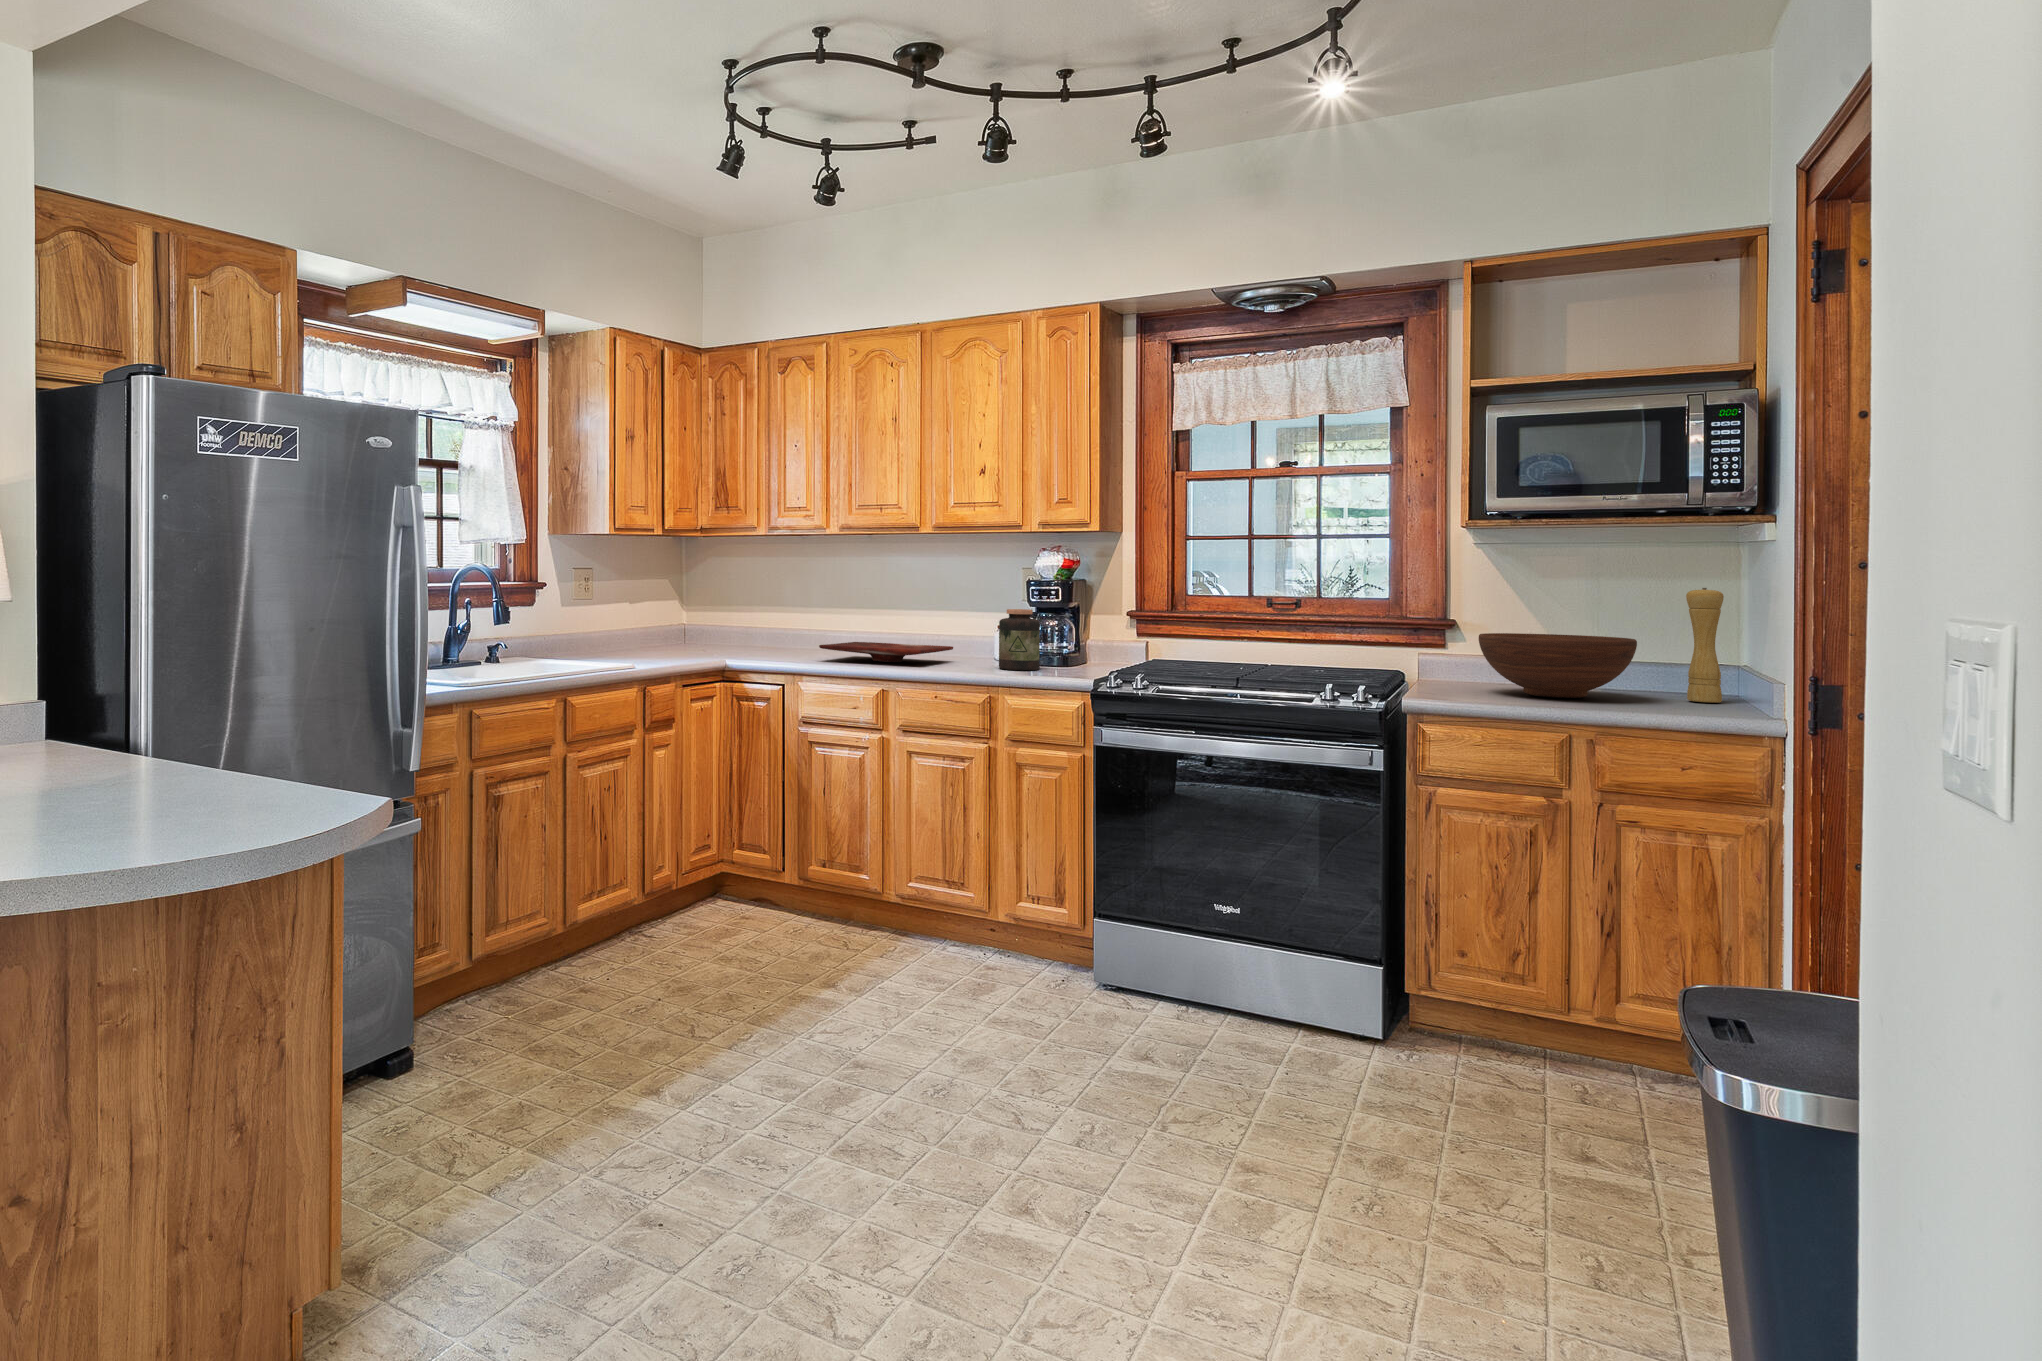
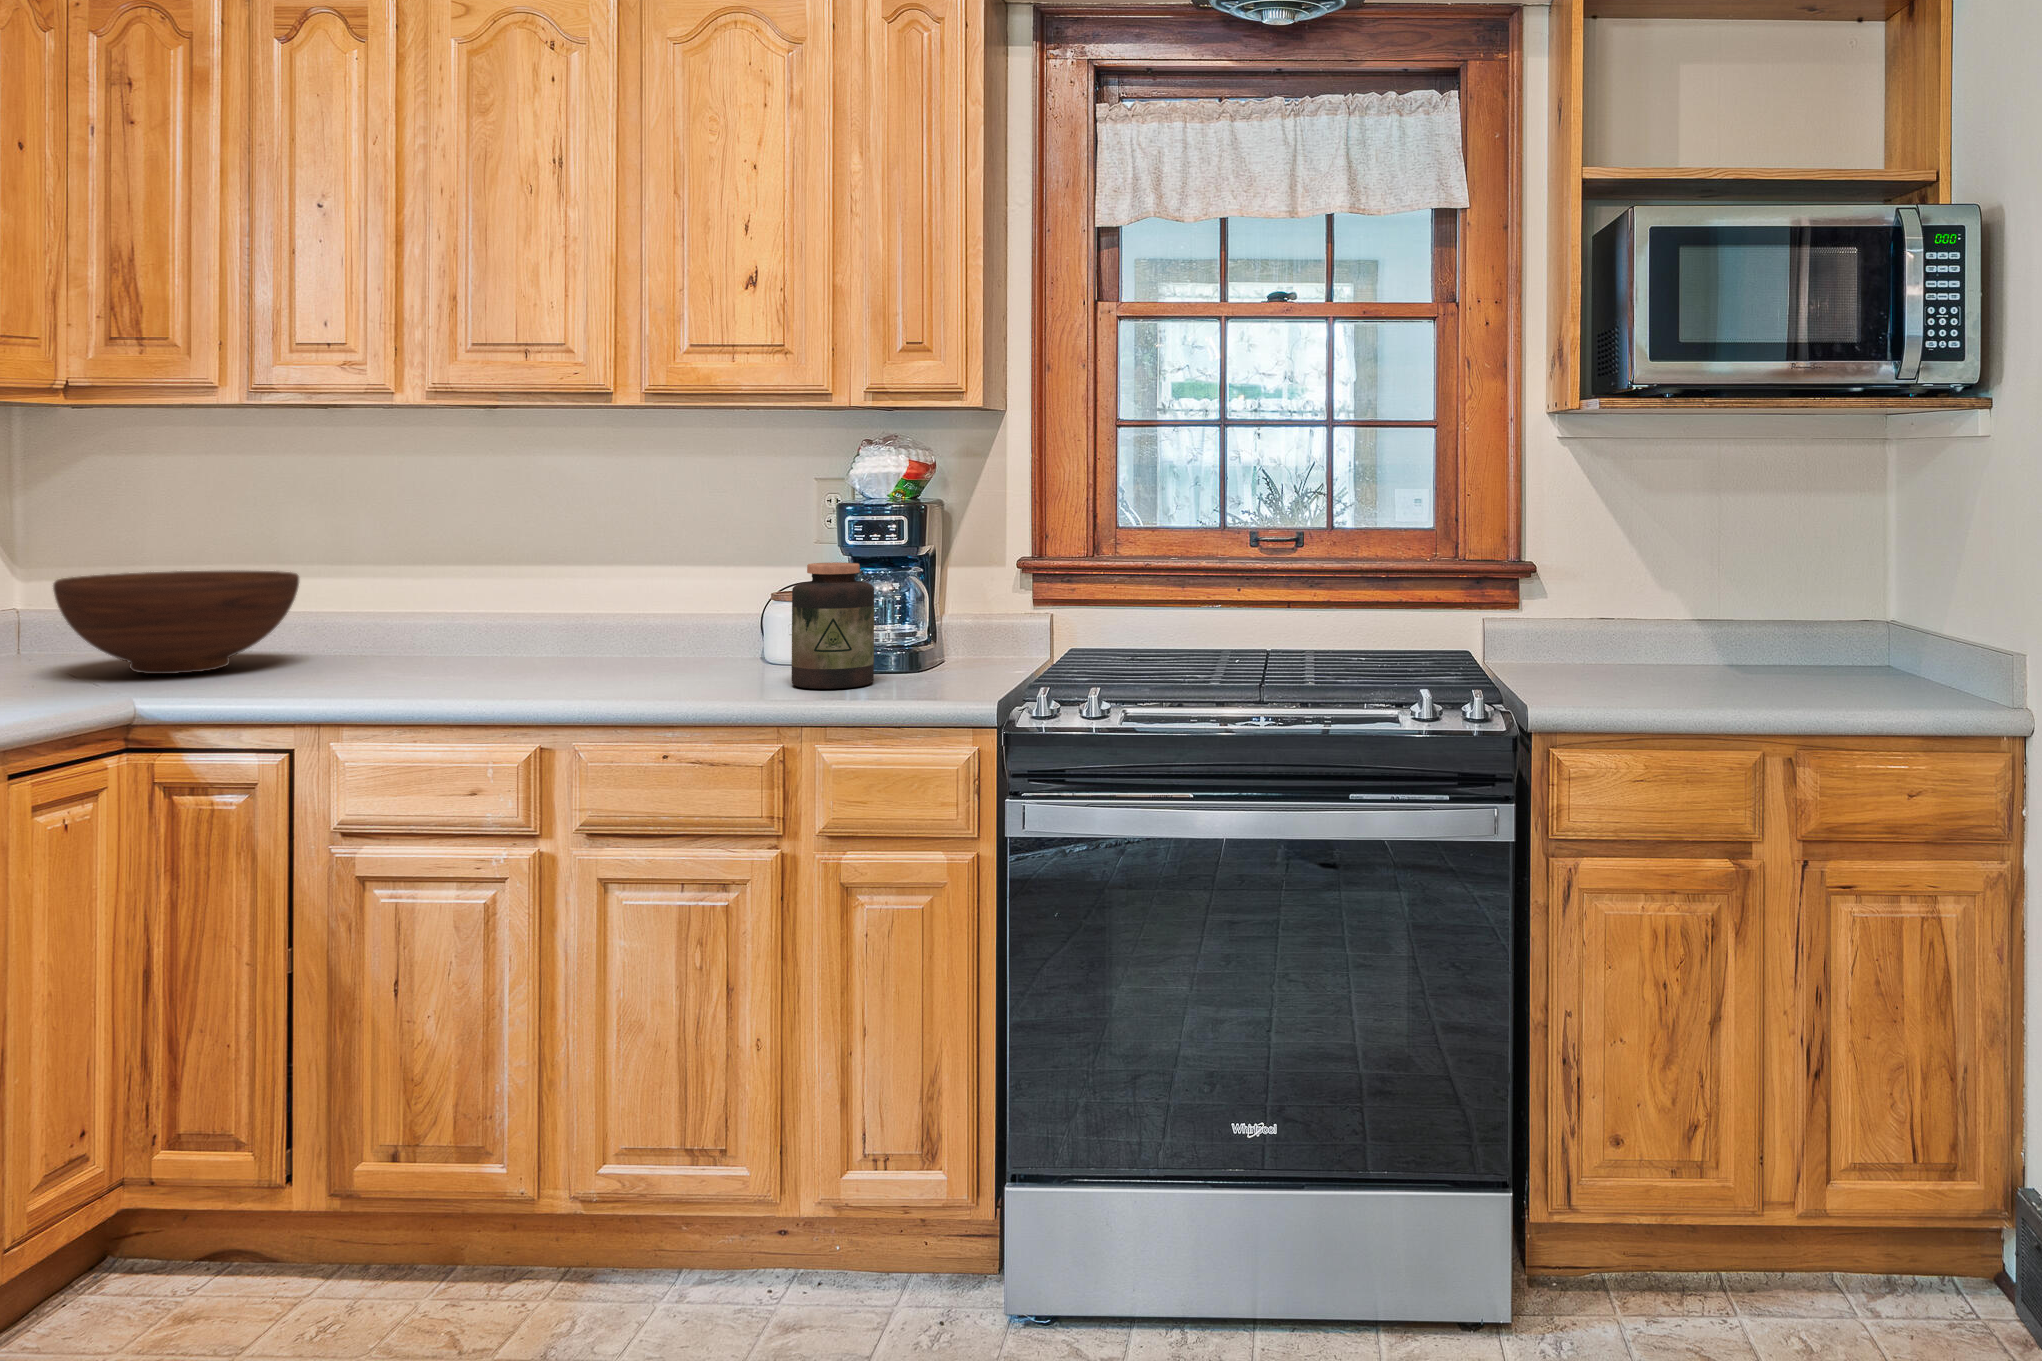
pepper mill: present [1686,588,1724,703] -> none [1848,505,1895,677]
fruit bowl: present [1479,633,1637,698] -> present [53,571,299,674]
cutting board: present [819,642,953,662] -> none [375,639,690,685]

